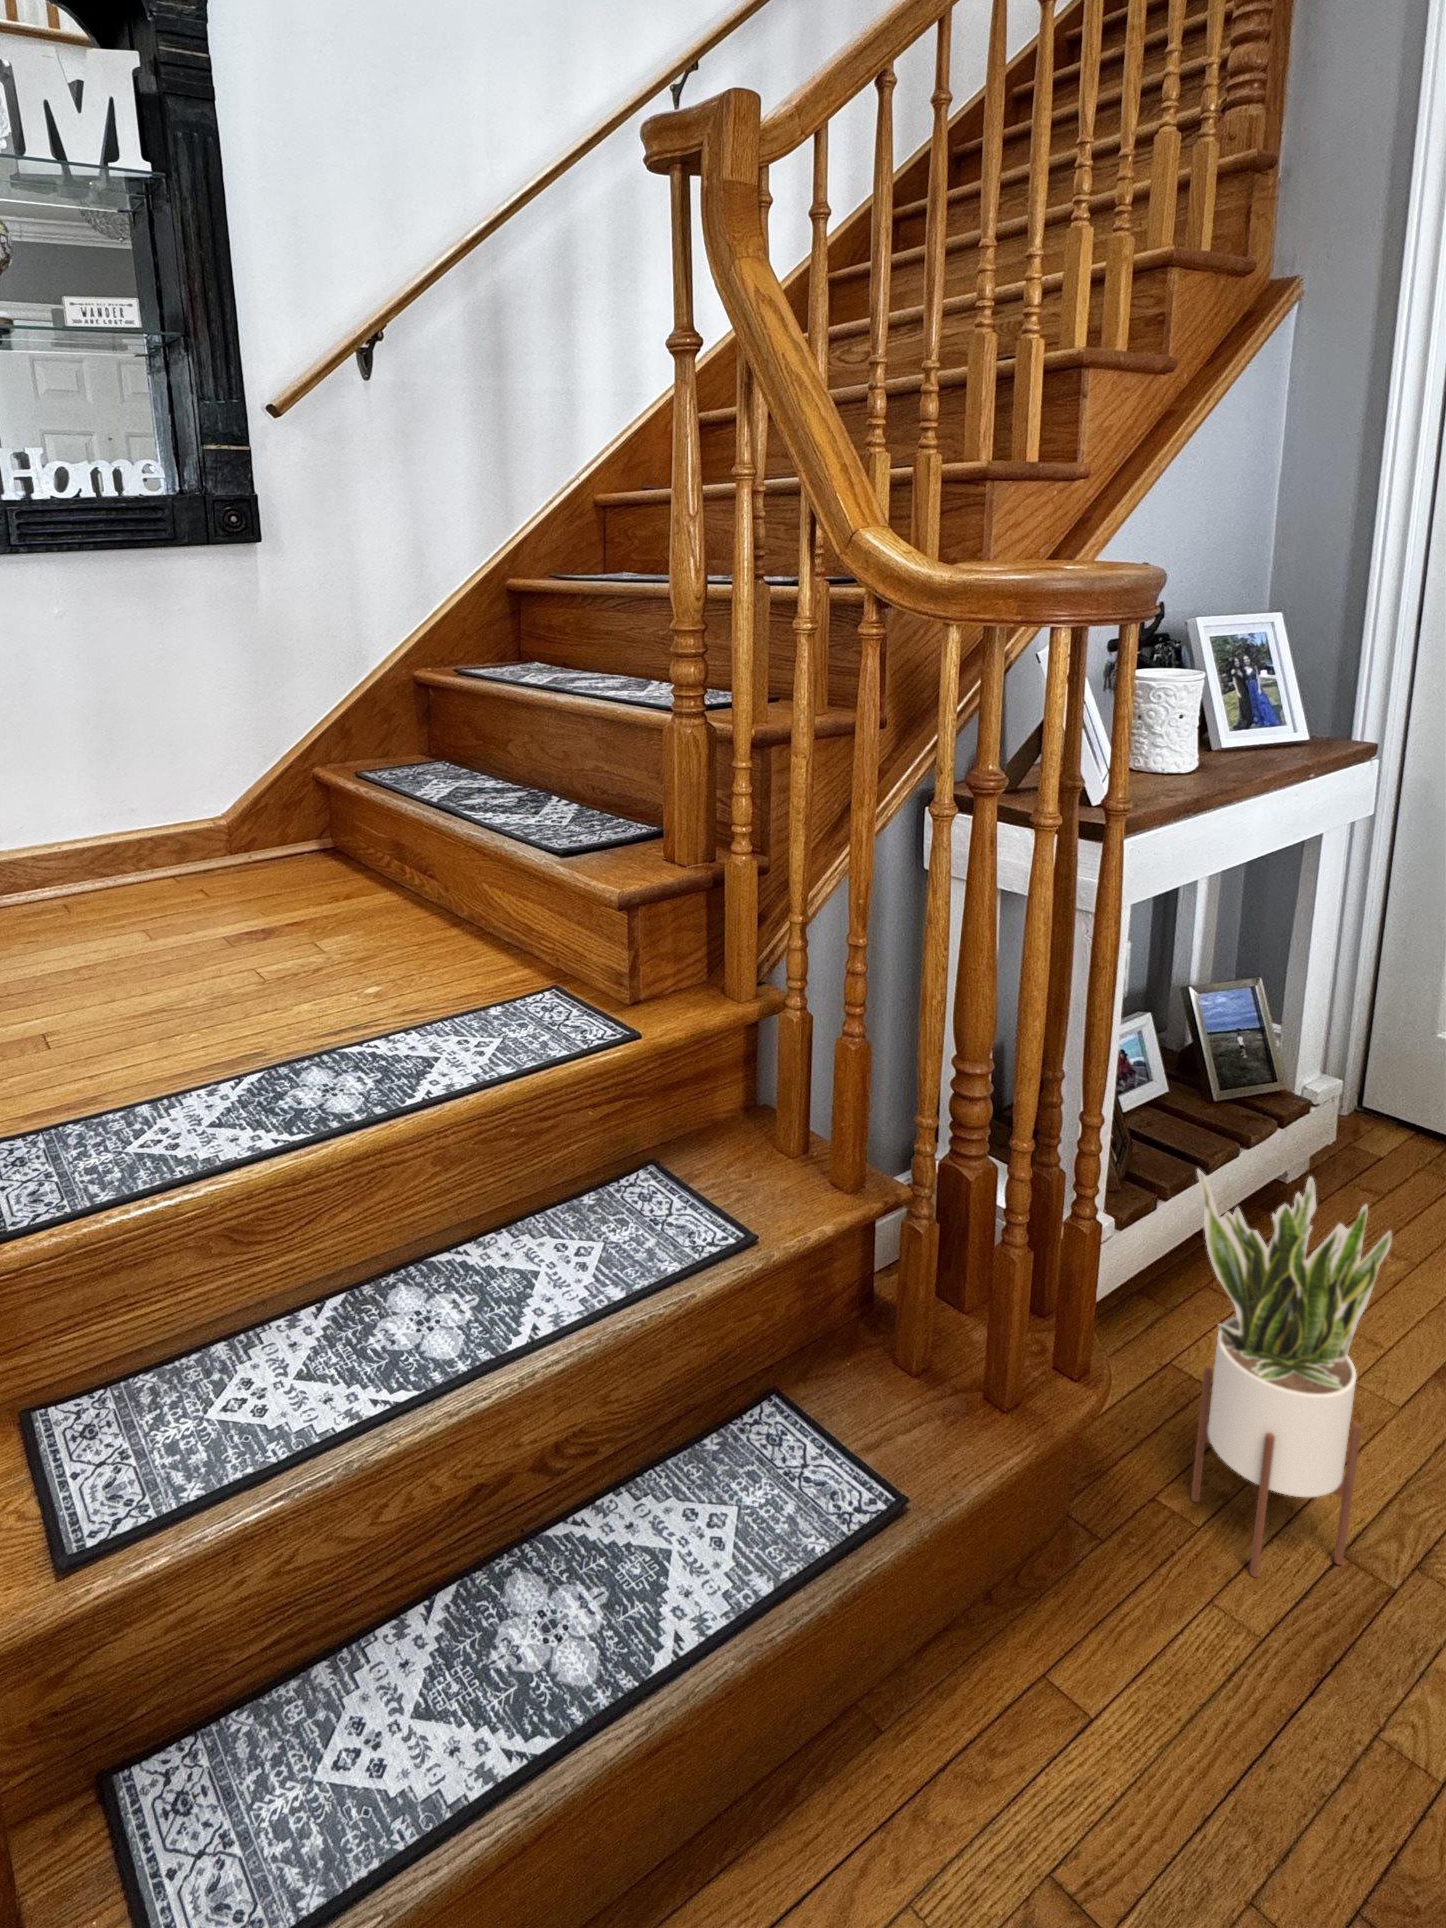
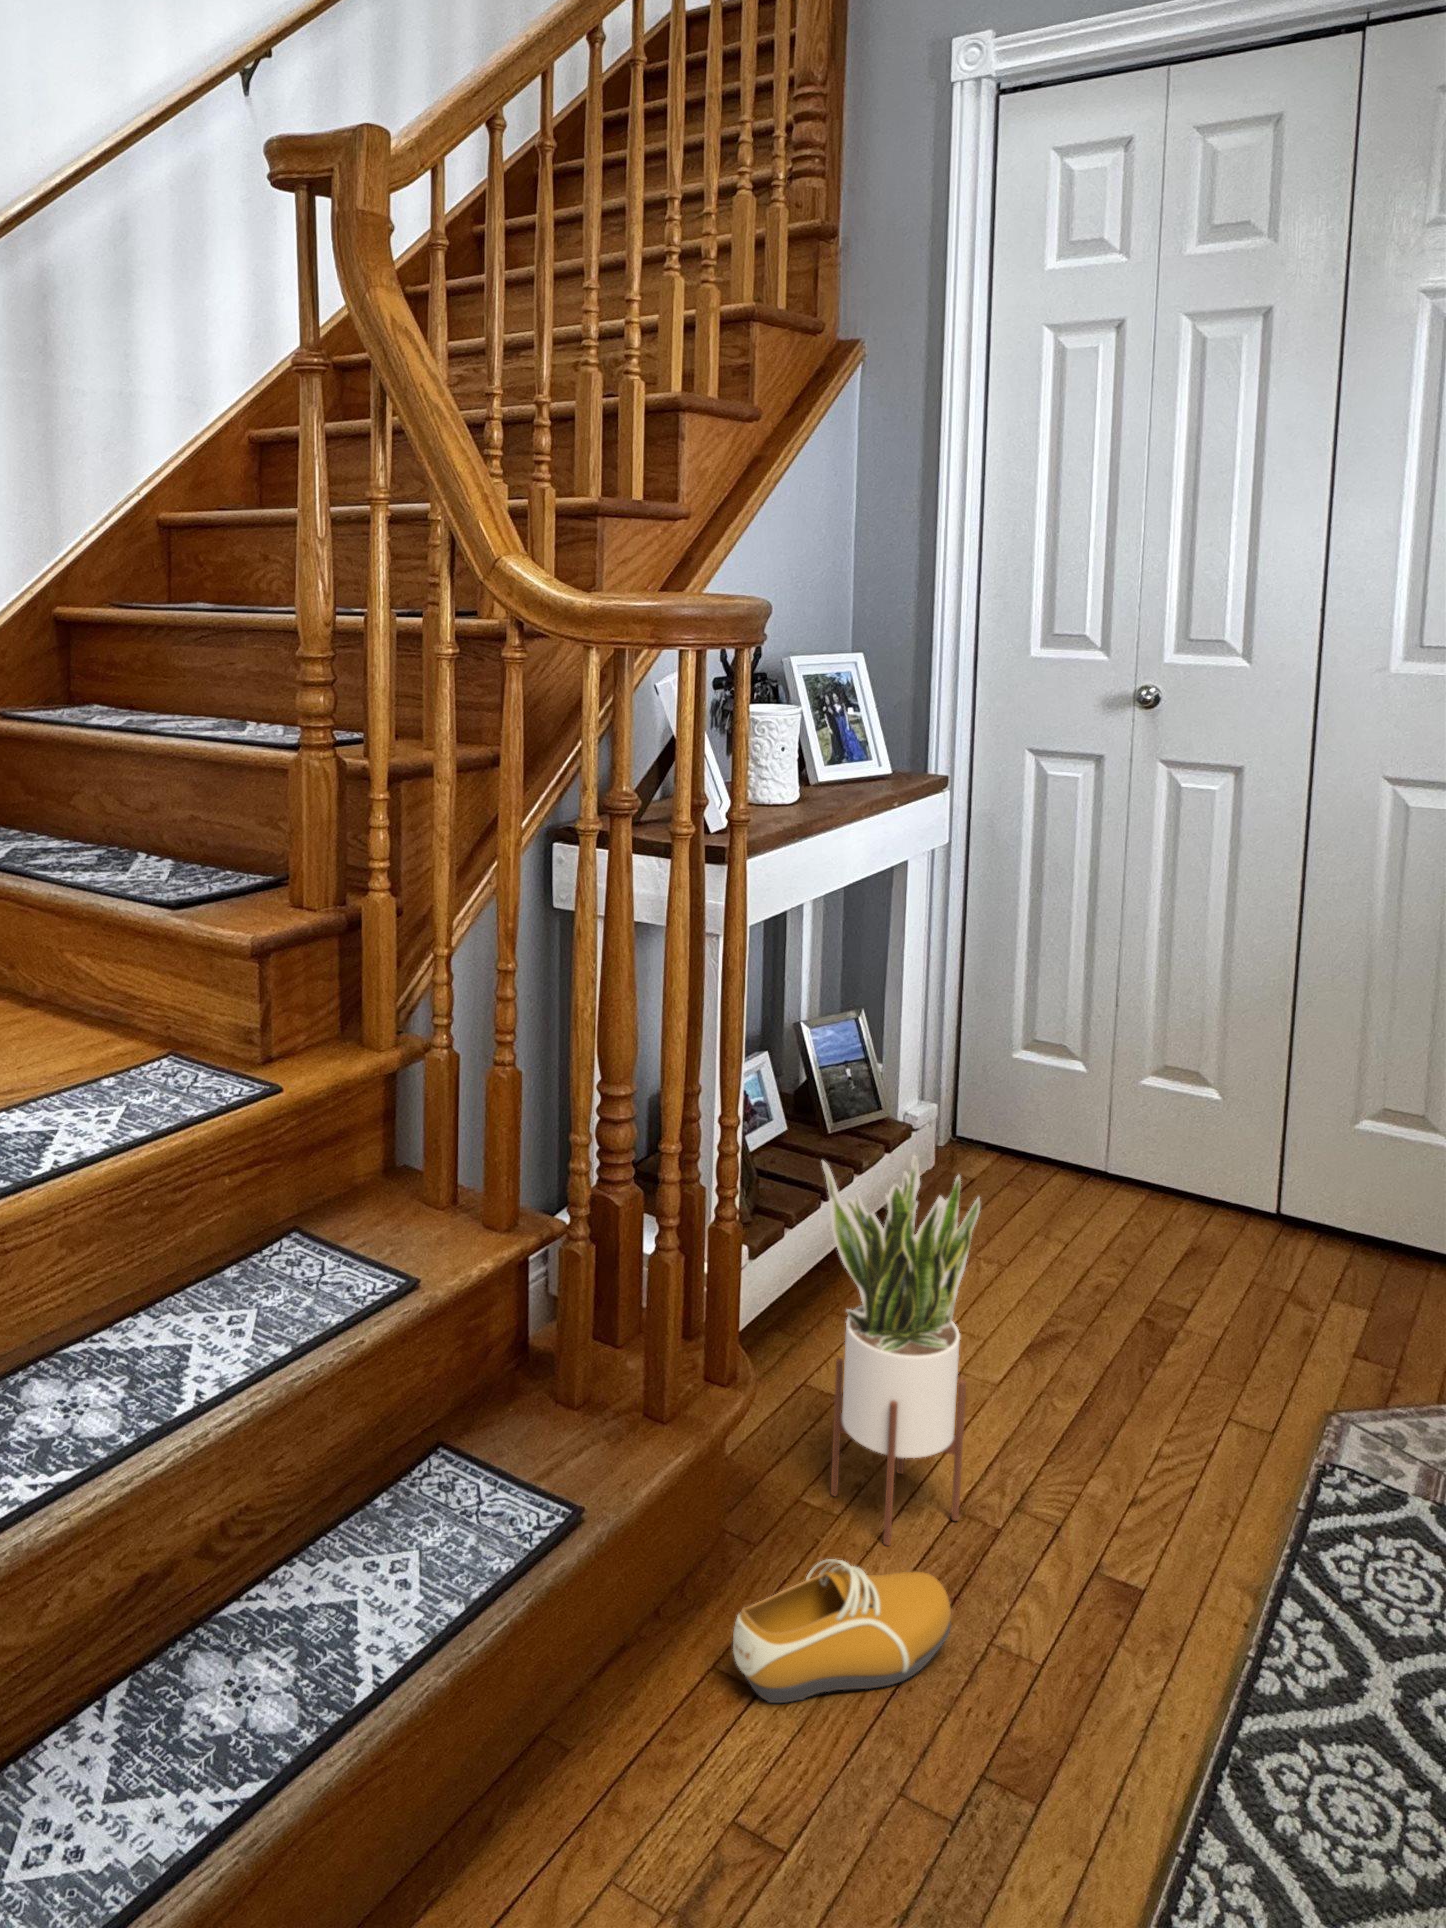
shoe: none [1065,1602,1329,1758] -> present [733,1559,951,1703]

